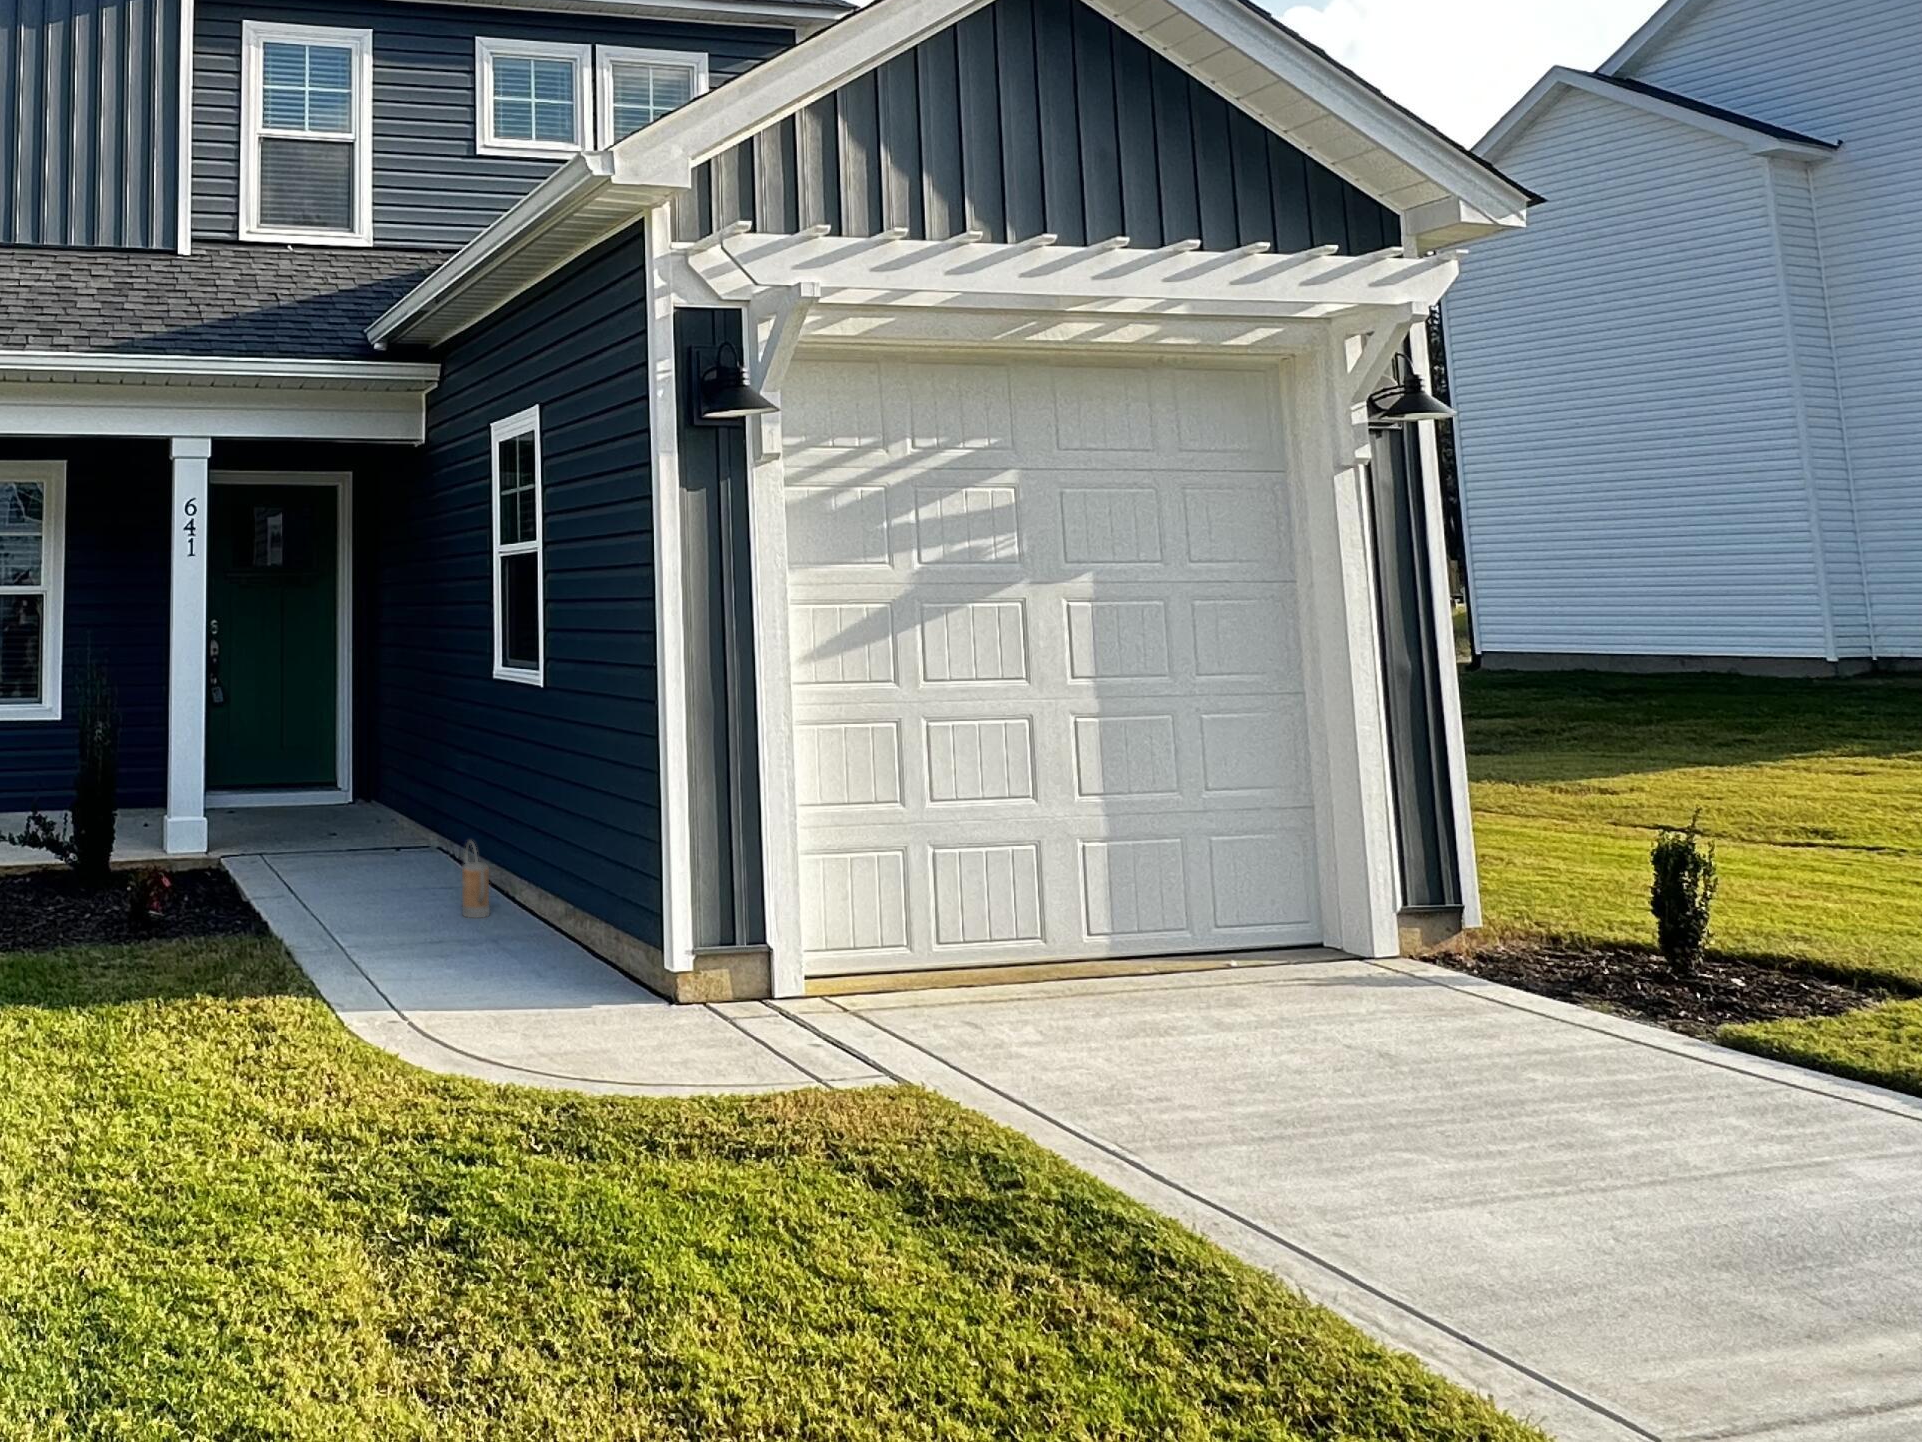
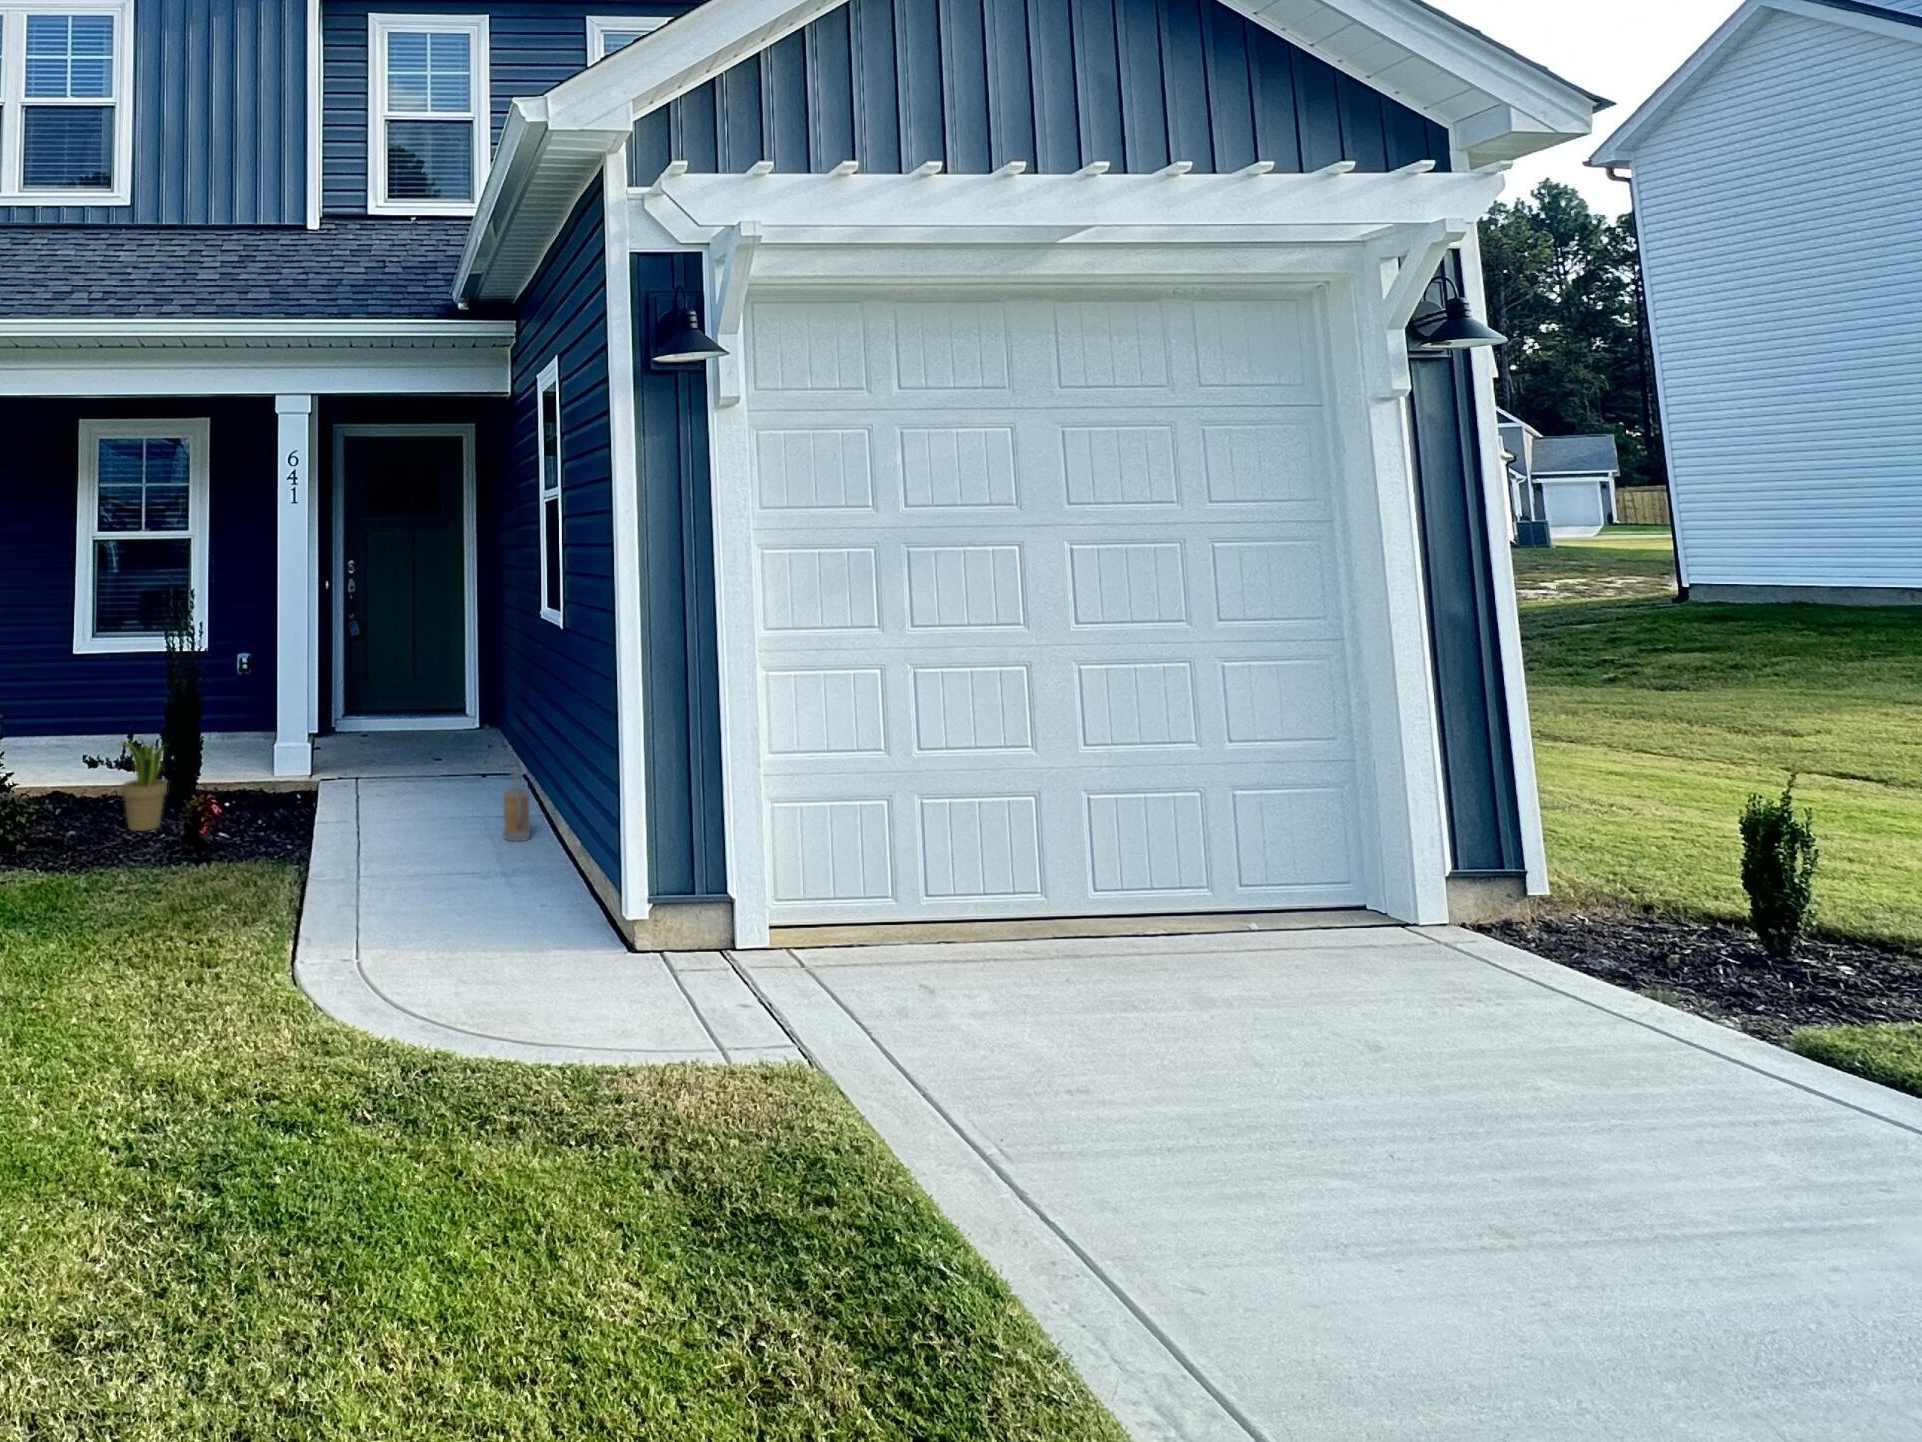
potted plant: none [25,816,88,922] -> present [121,741,167,831]

